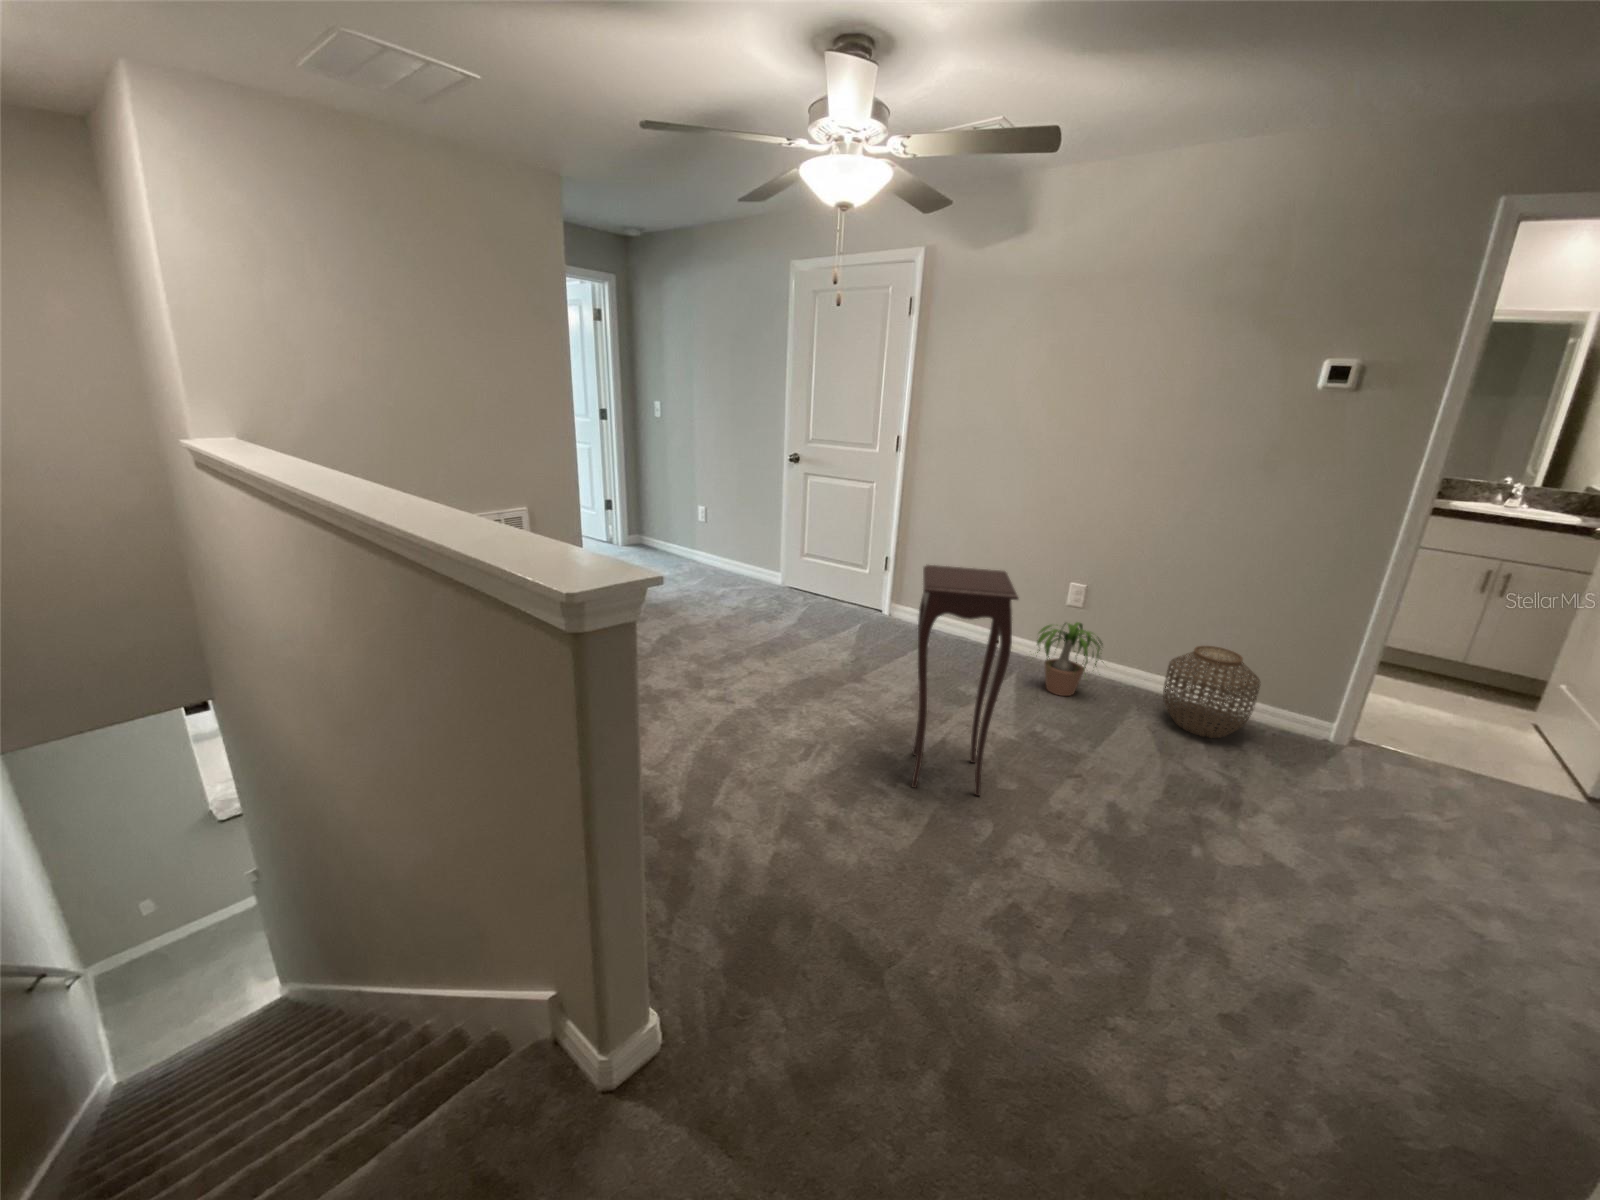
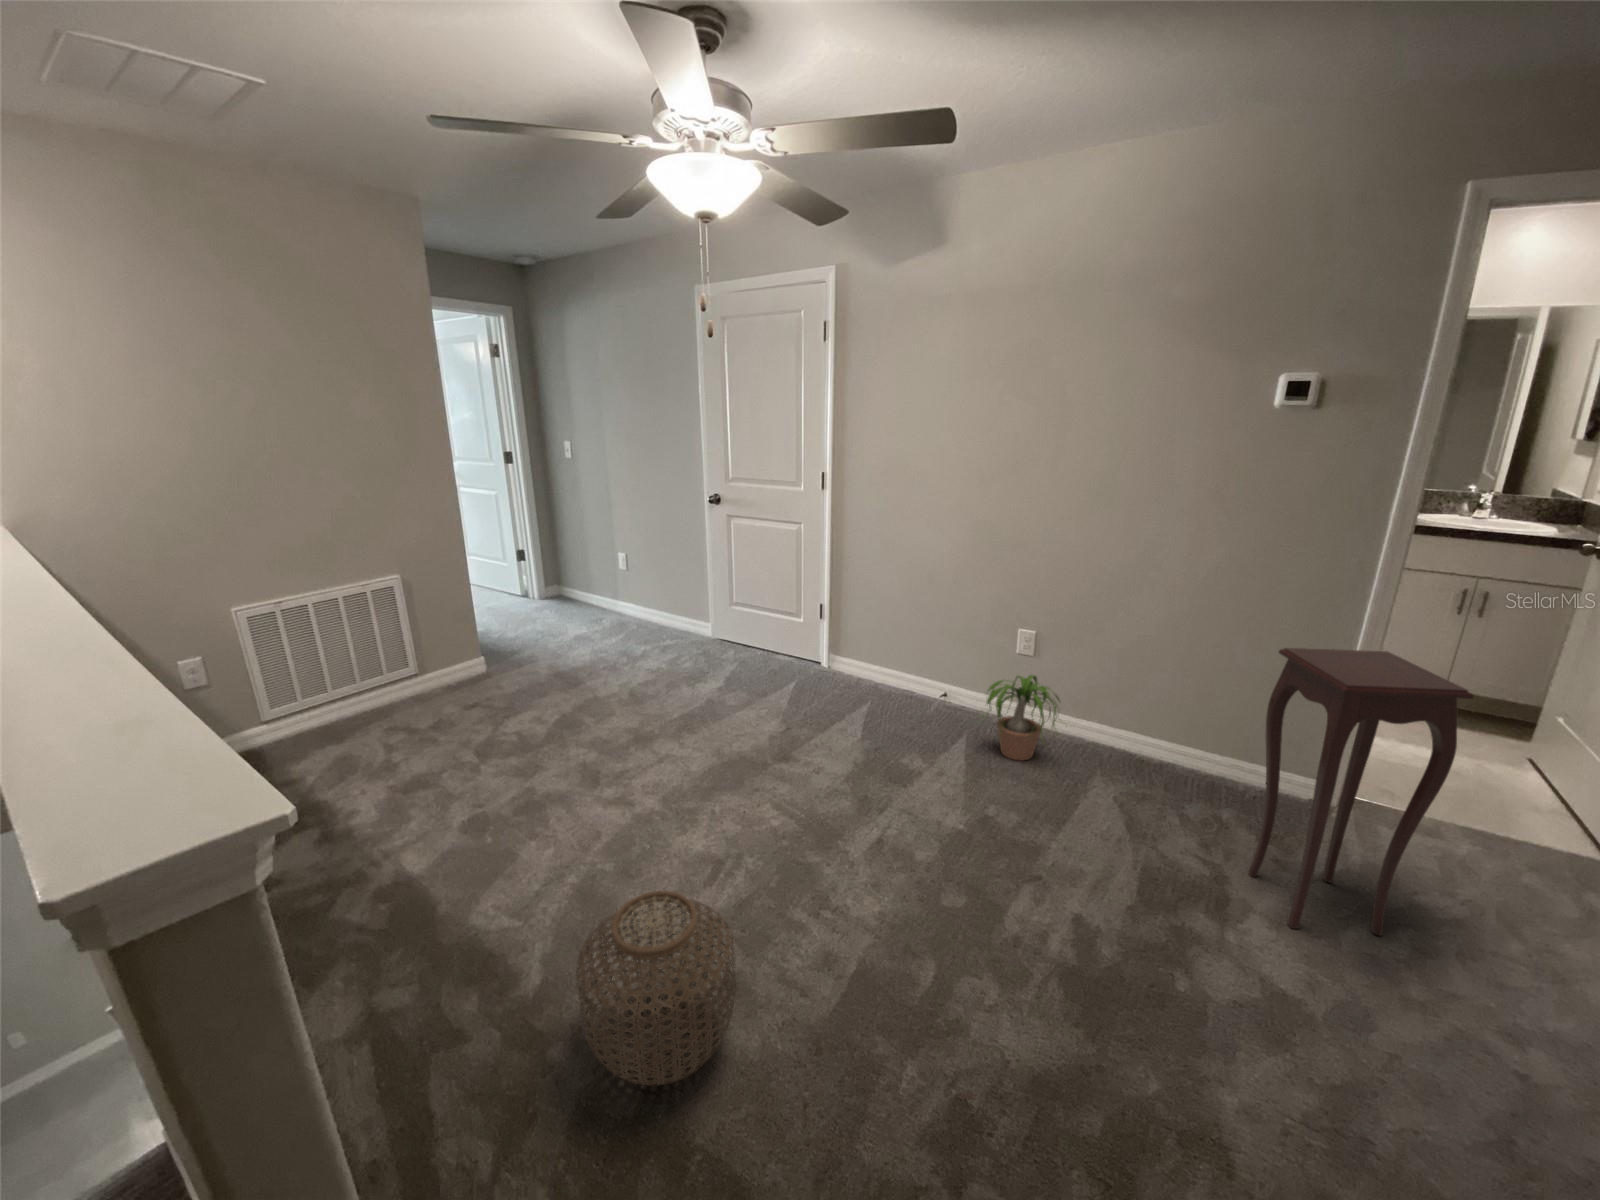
side table: present [911,565,1018,796] -> present [1248,648,1474,935]
woven basket: present [1163,646,1260,738] -> present [576,891,736,1085]

